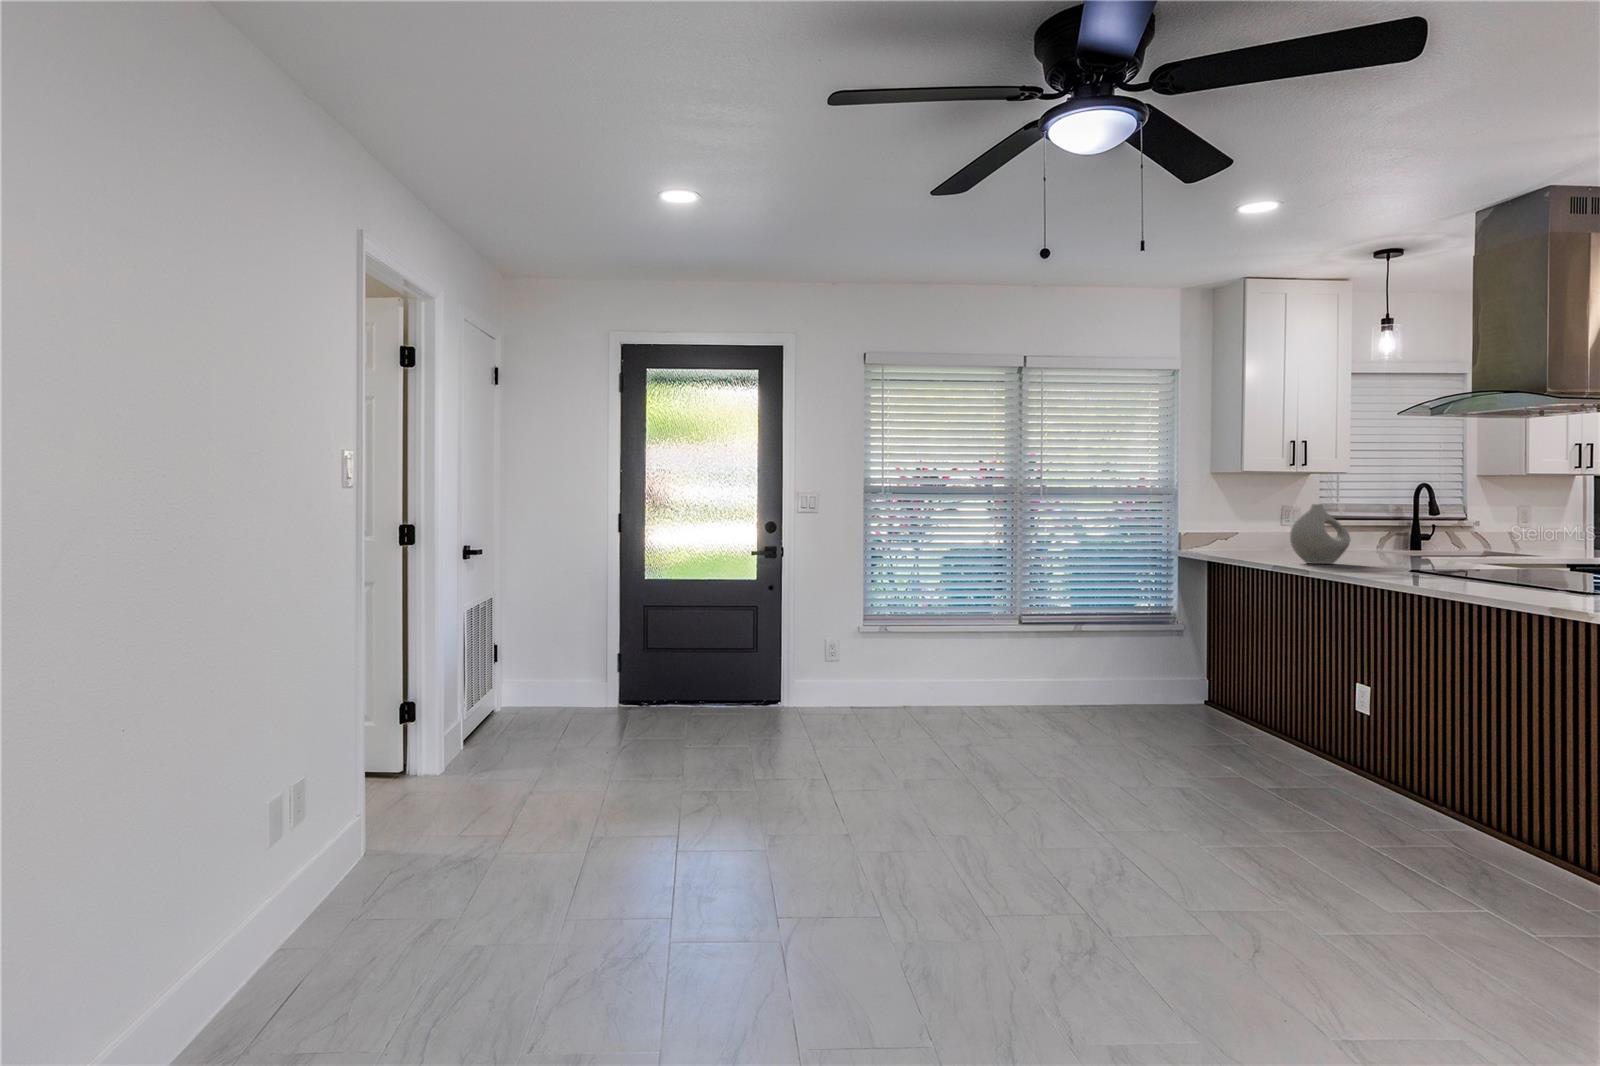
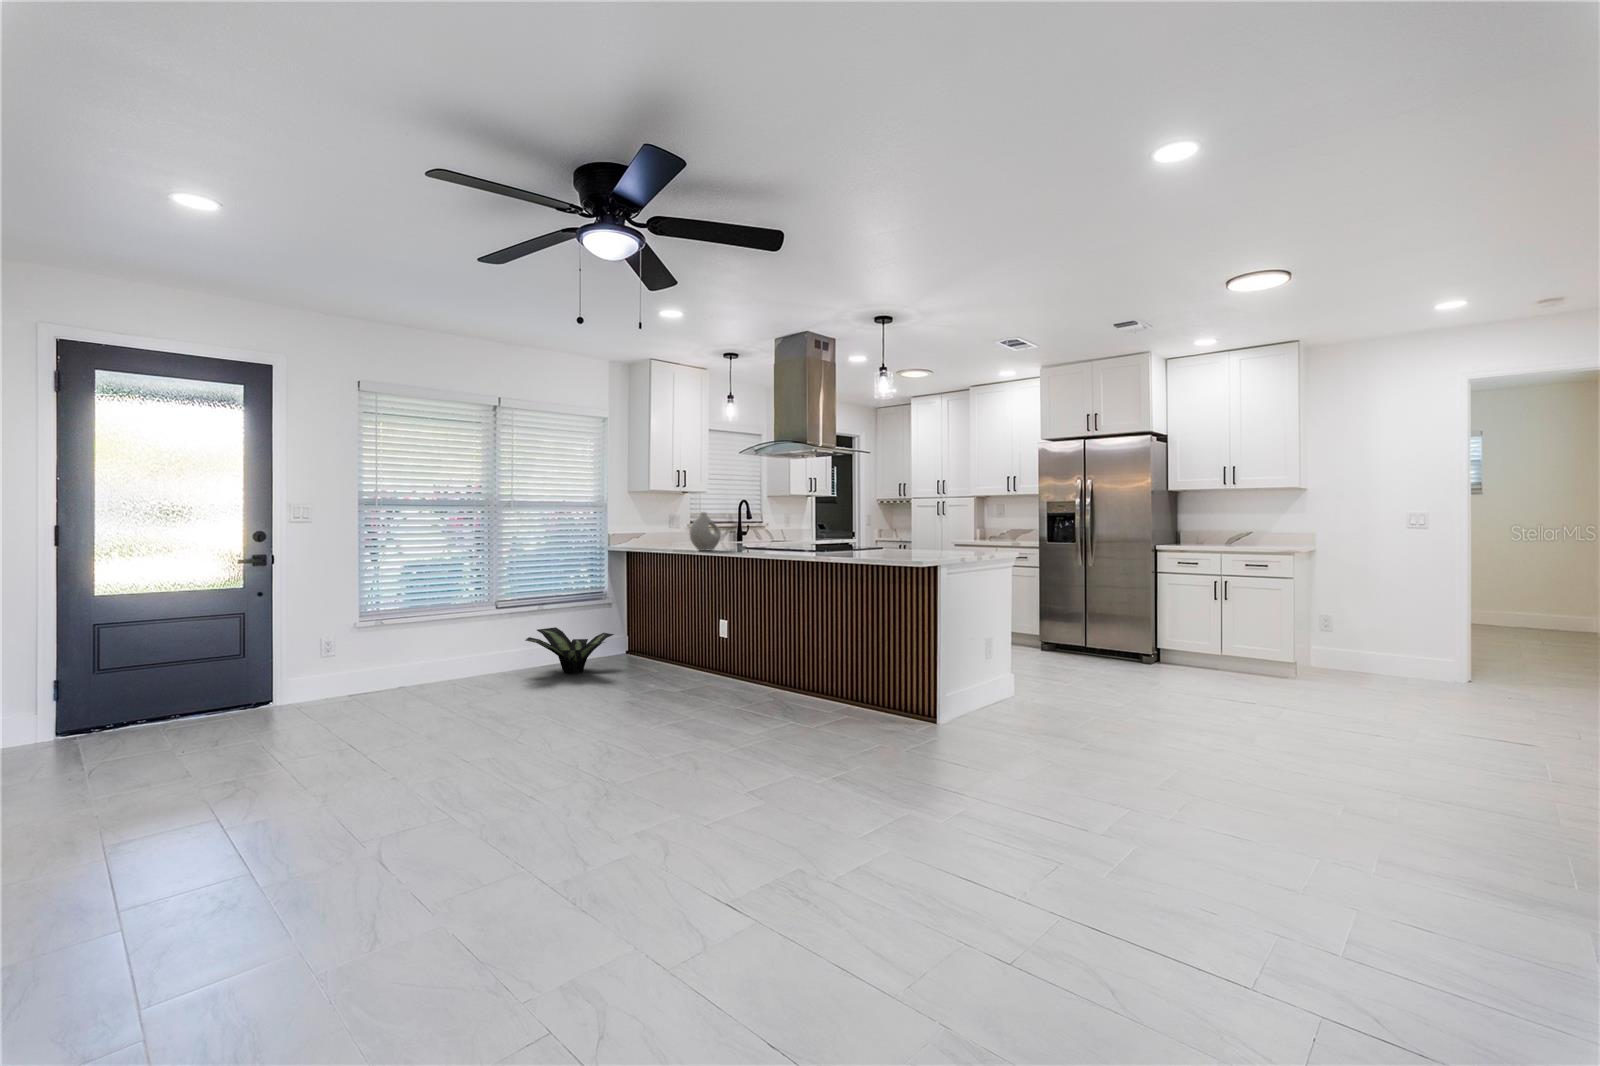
potted plant: none [1042,654,1173,722] -> present [525,627,614,674]

